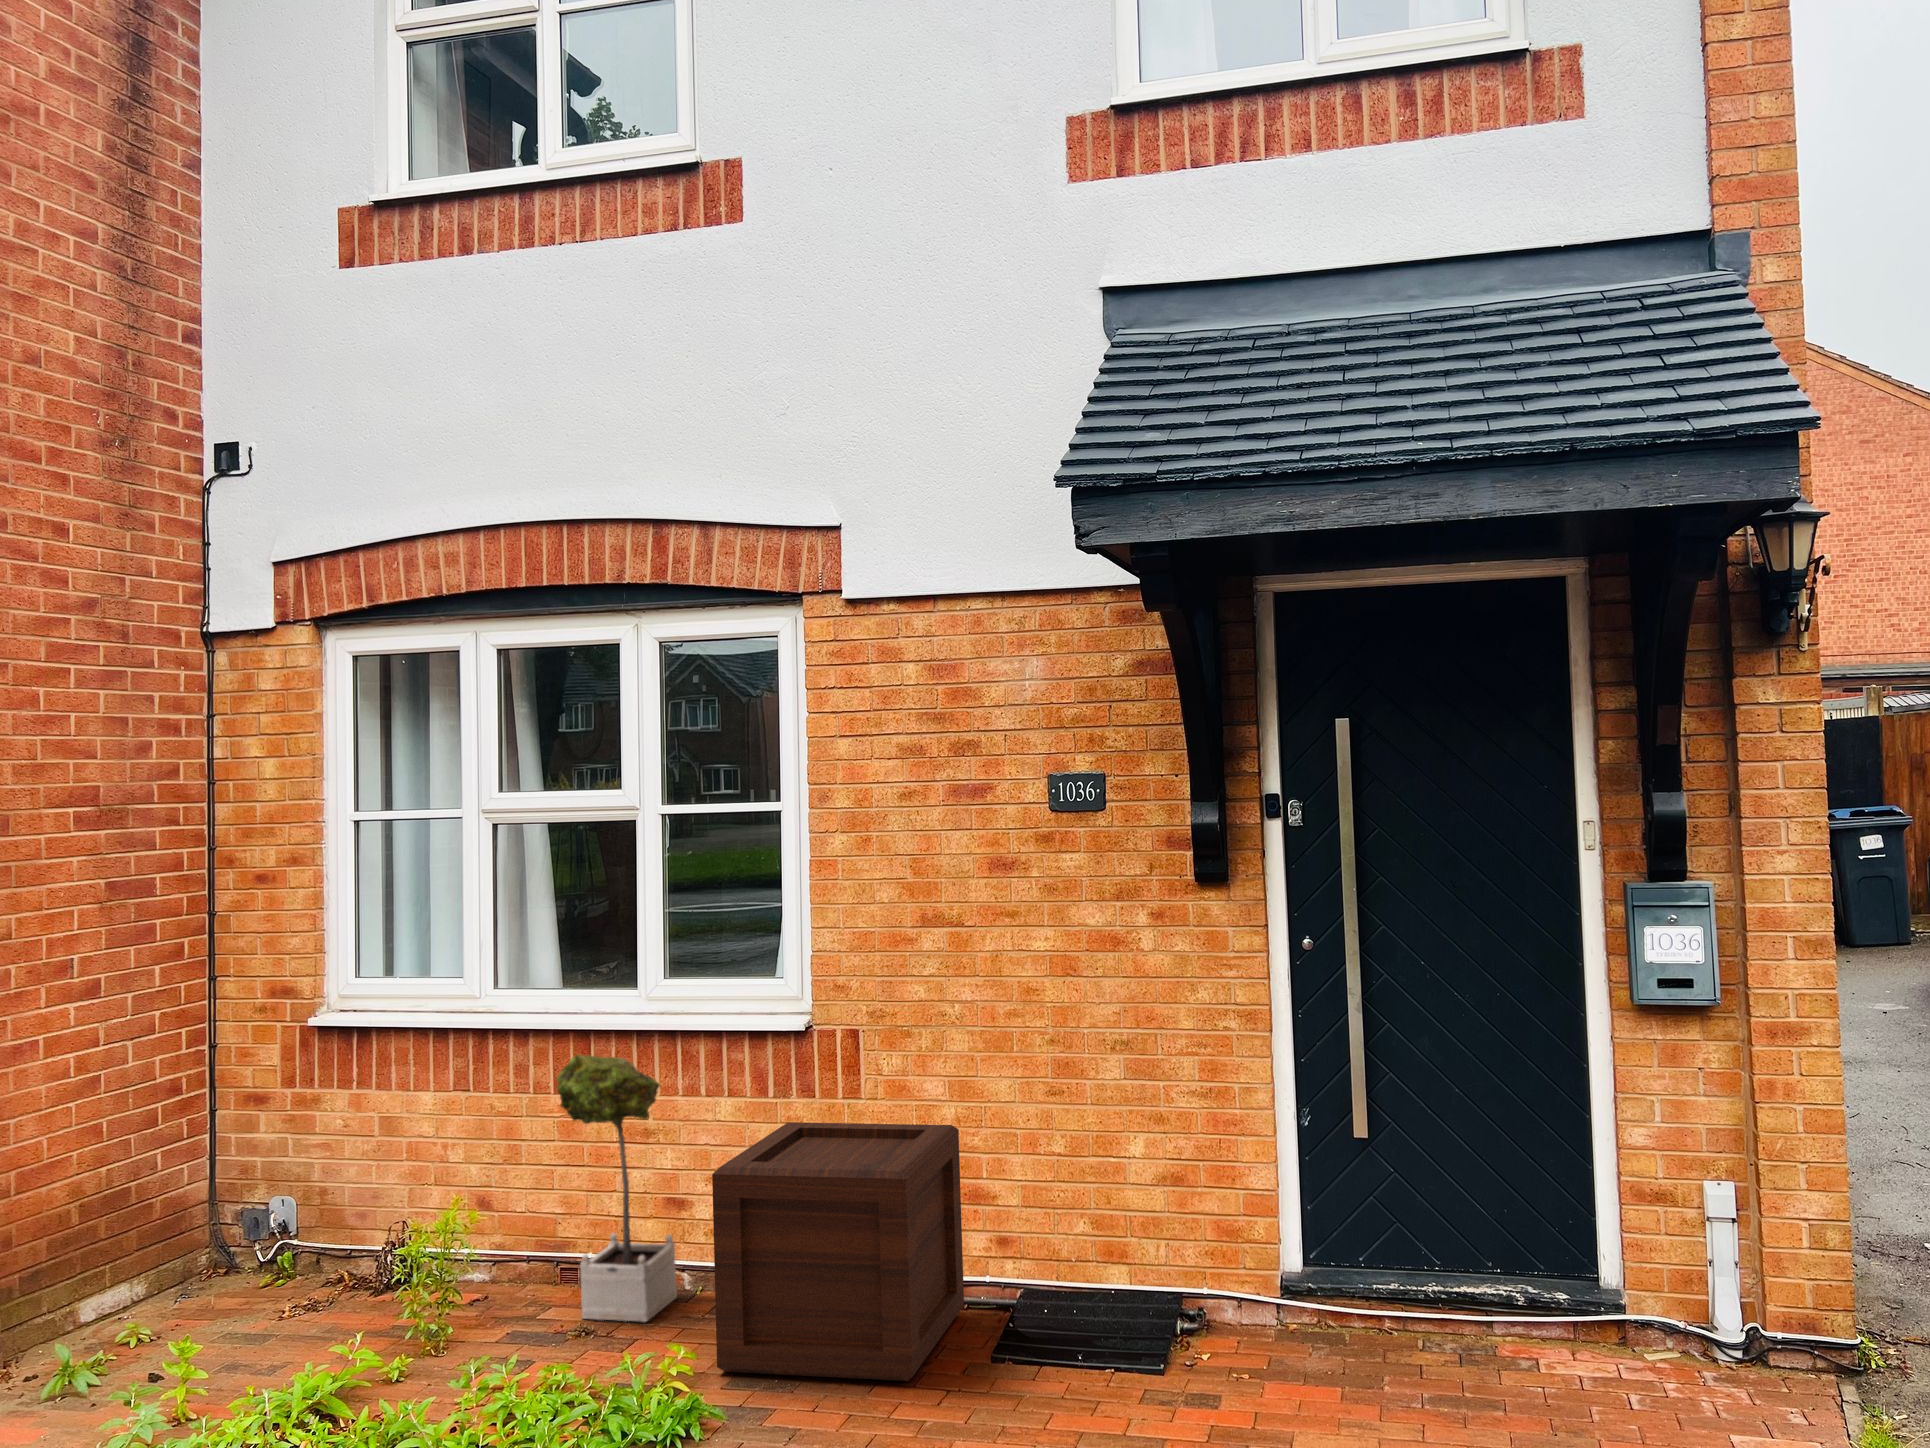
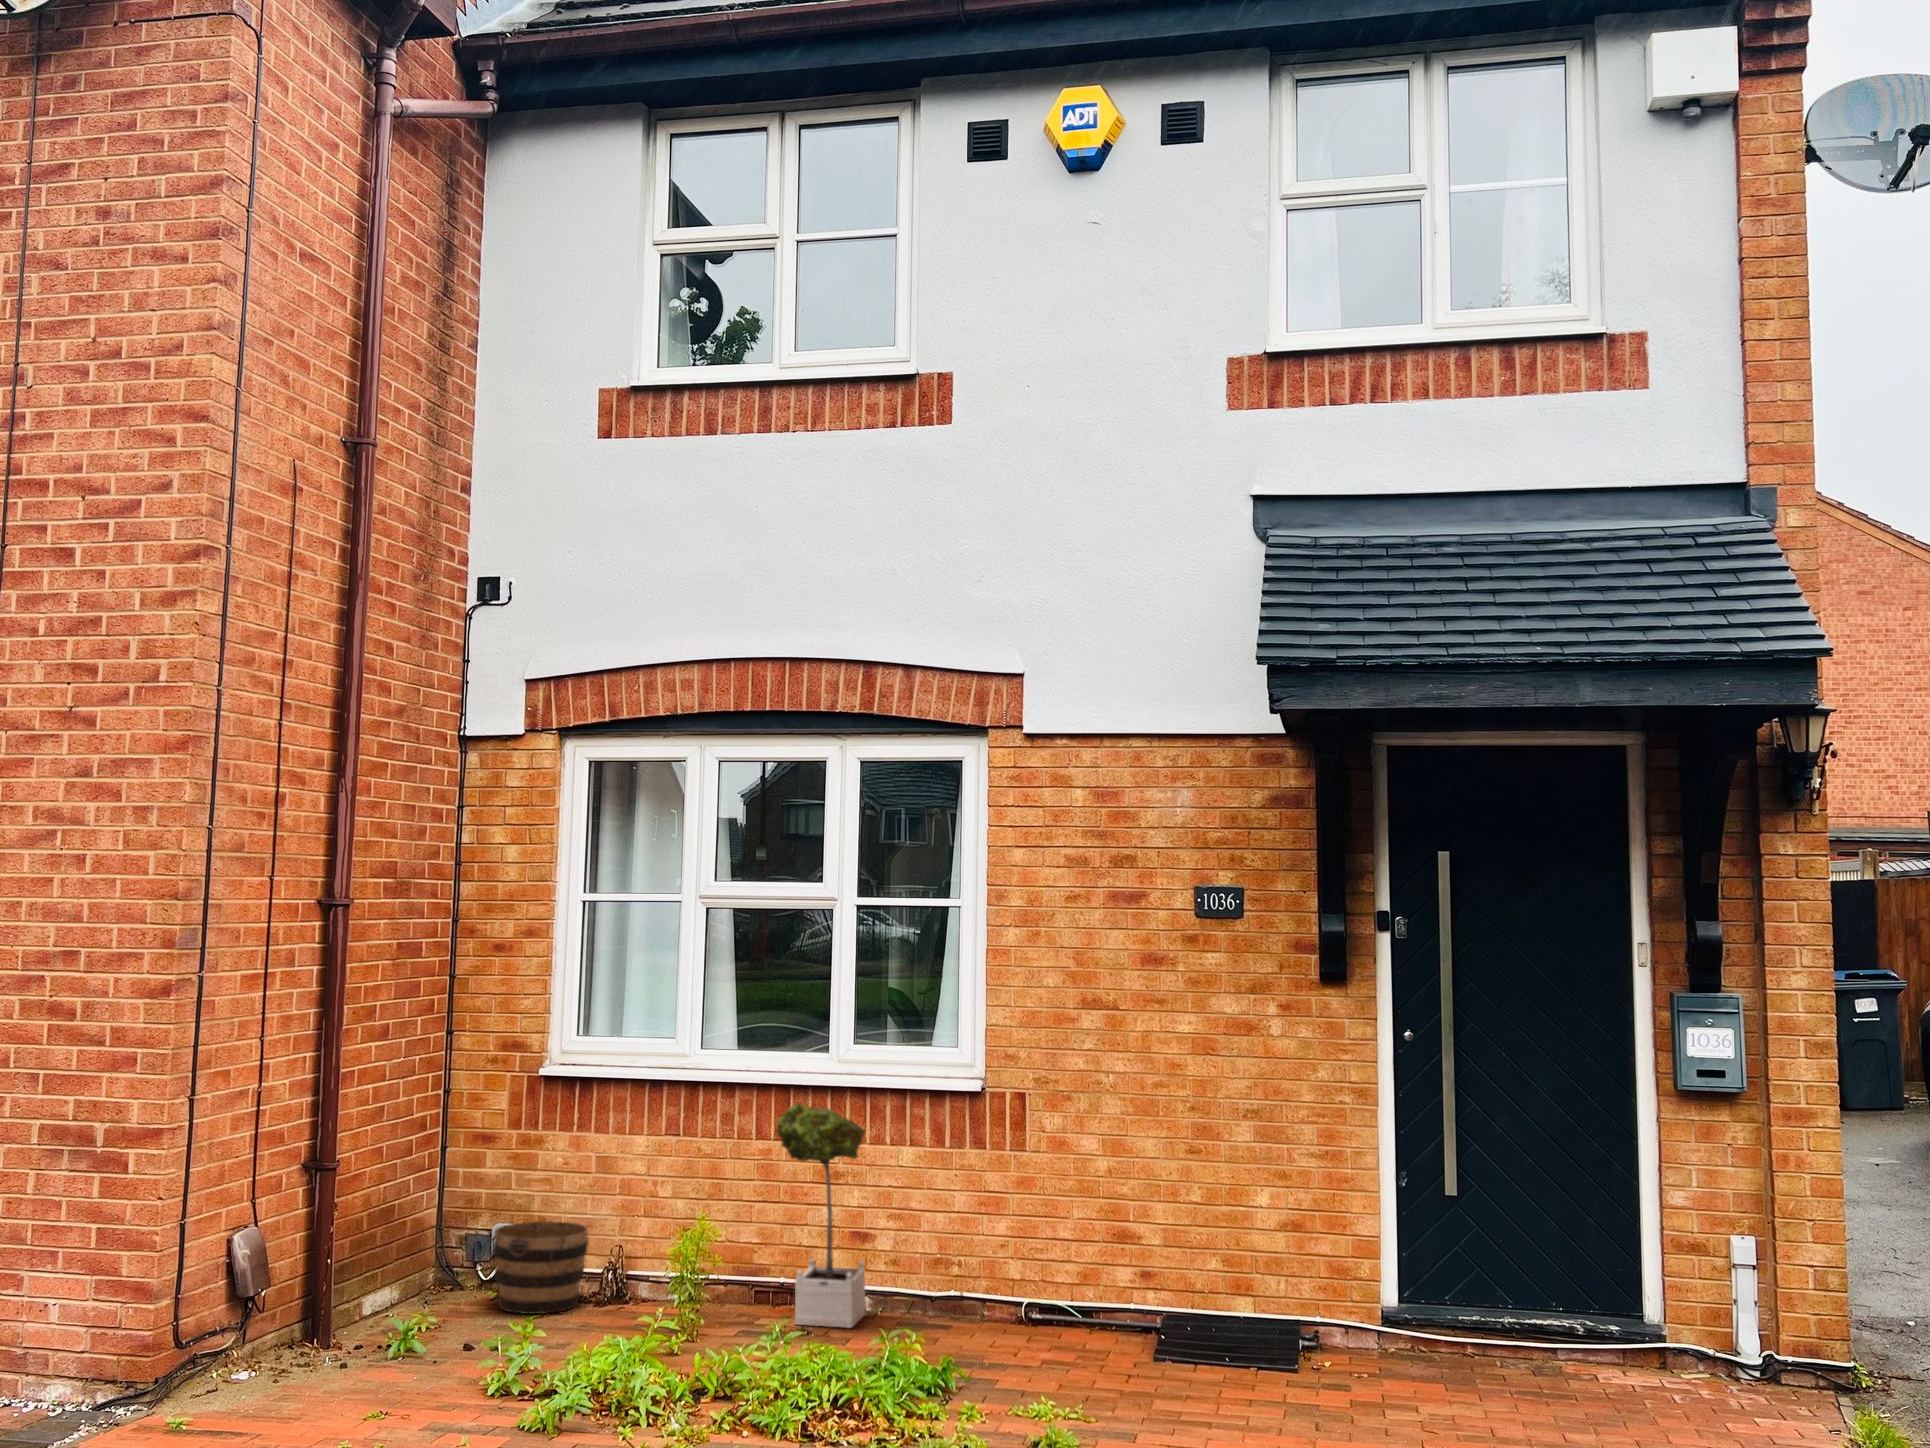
wooden crate: present [712,1122,964,1381] -> none [933,1169,1113,1369]
bucket: none [240,1195,362,1313] -> present [493,1221,588,1314]

